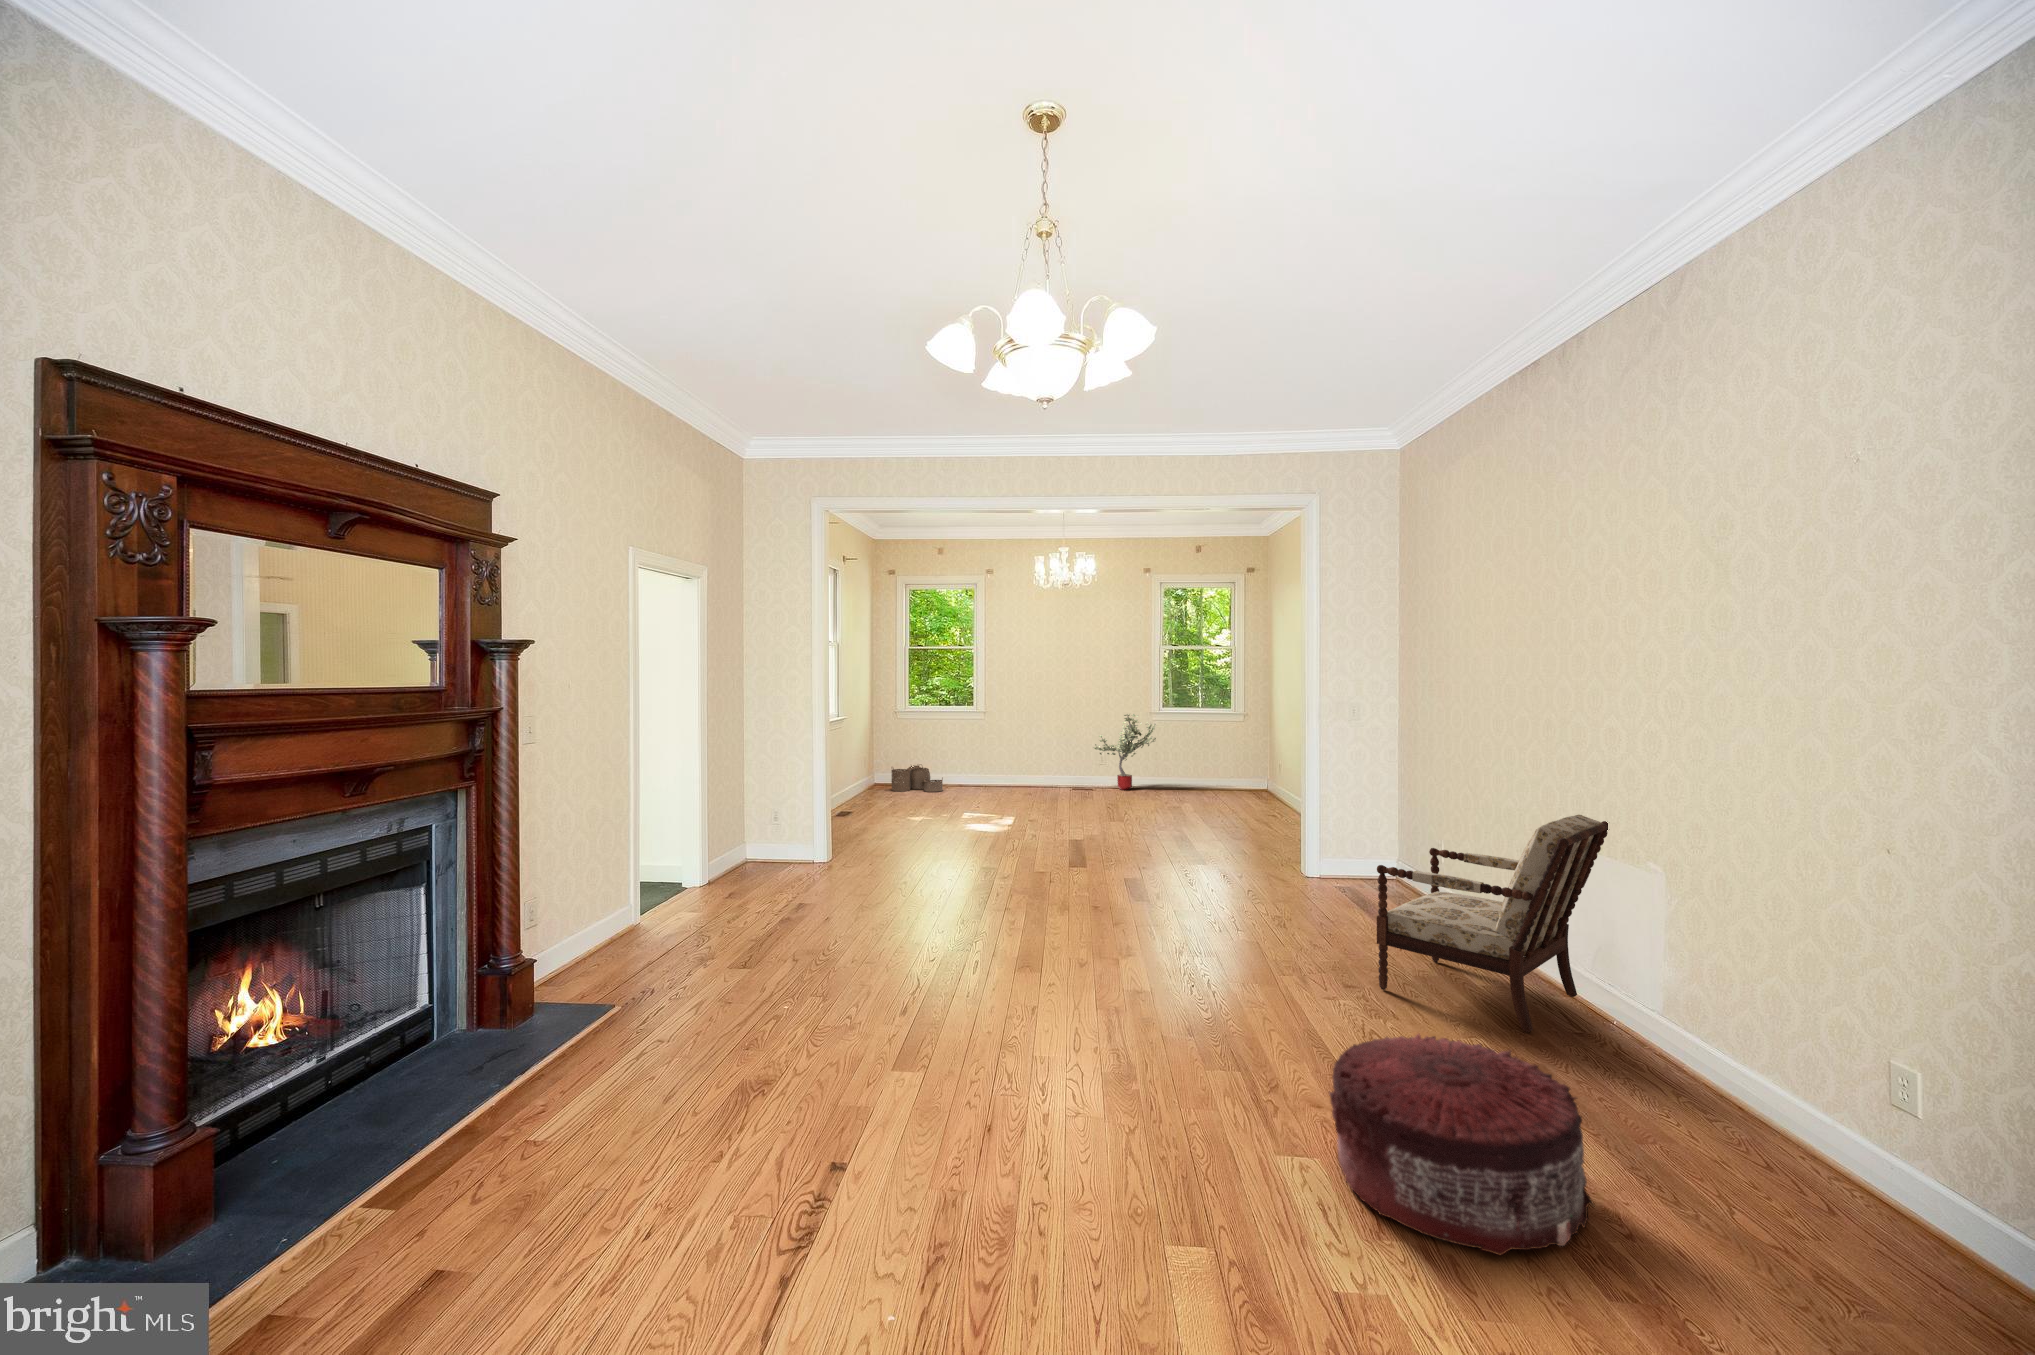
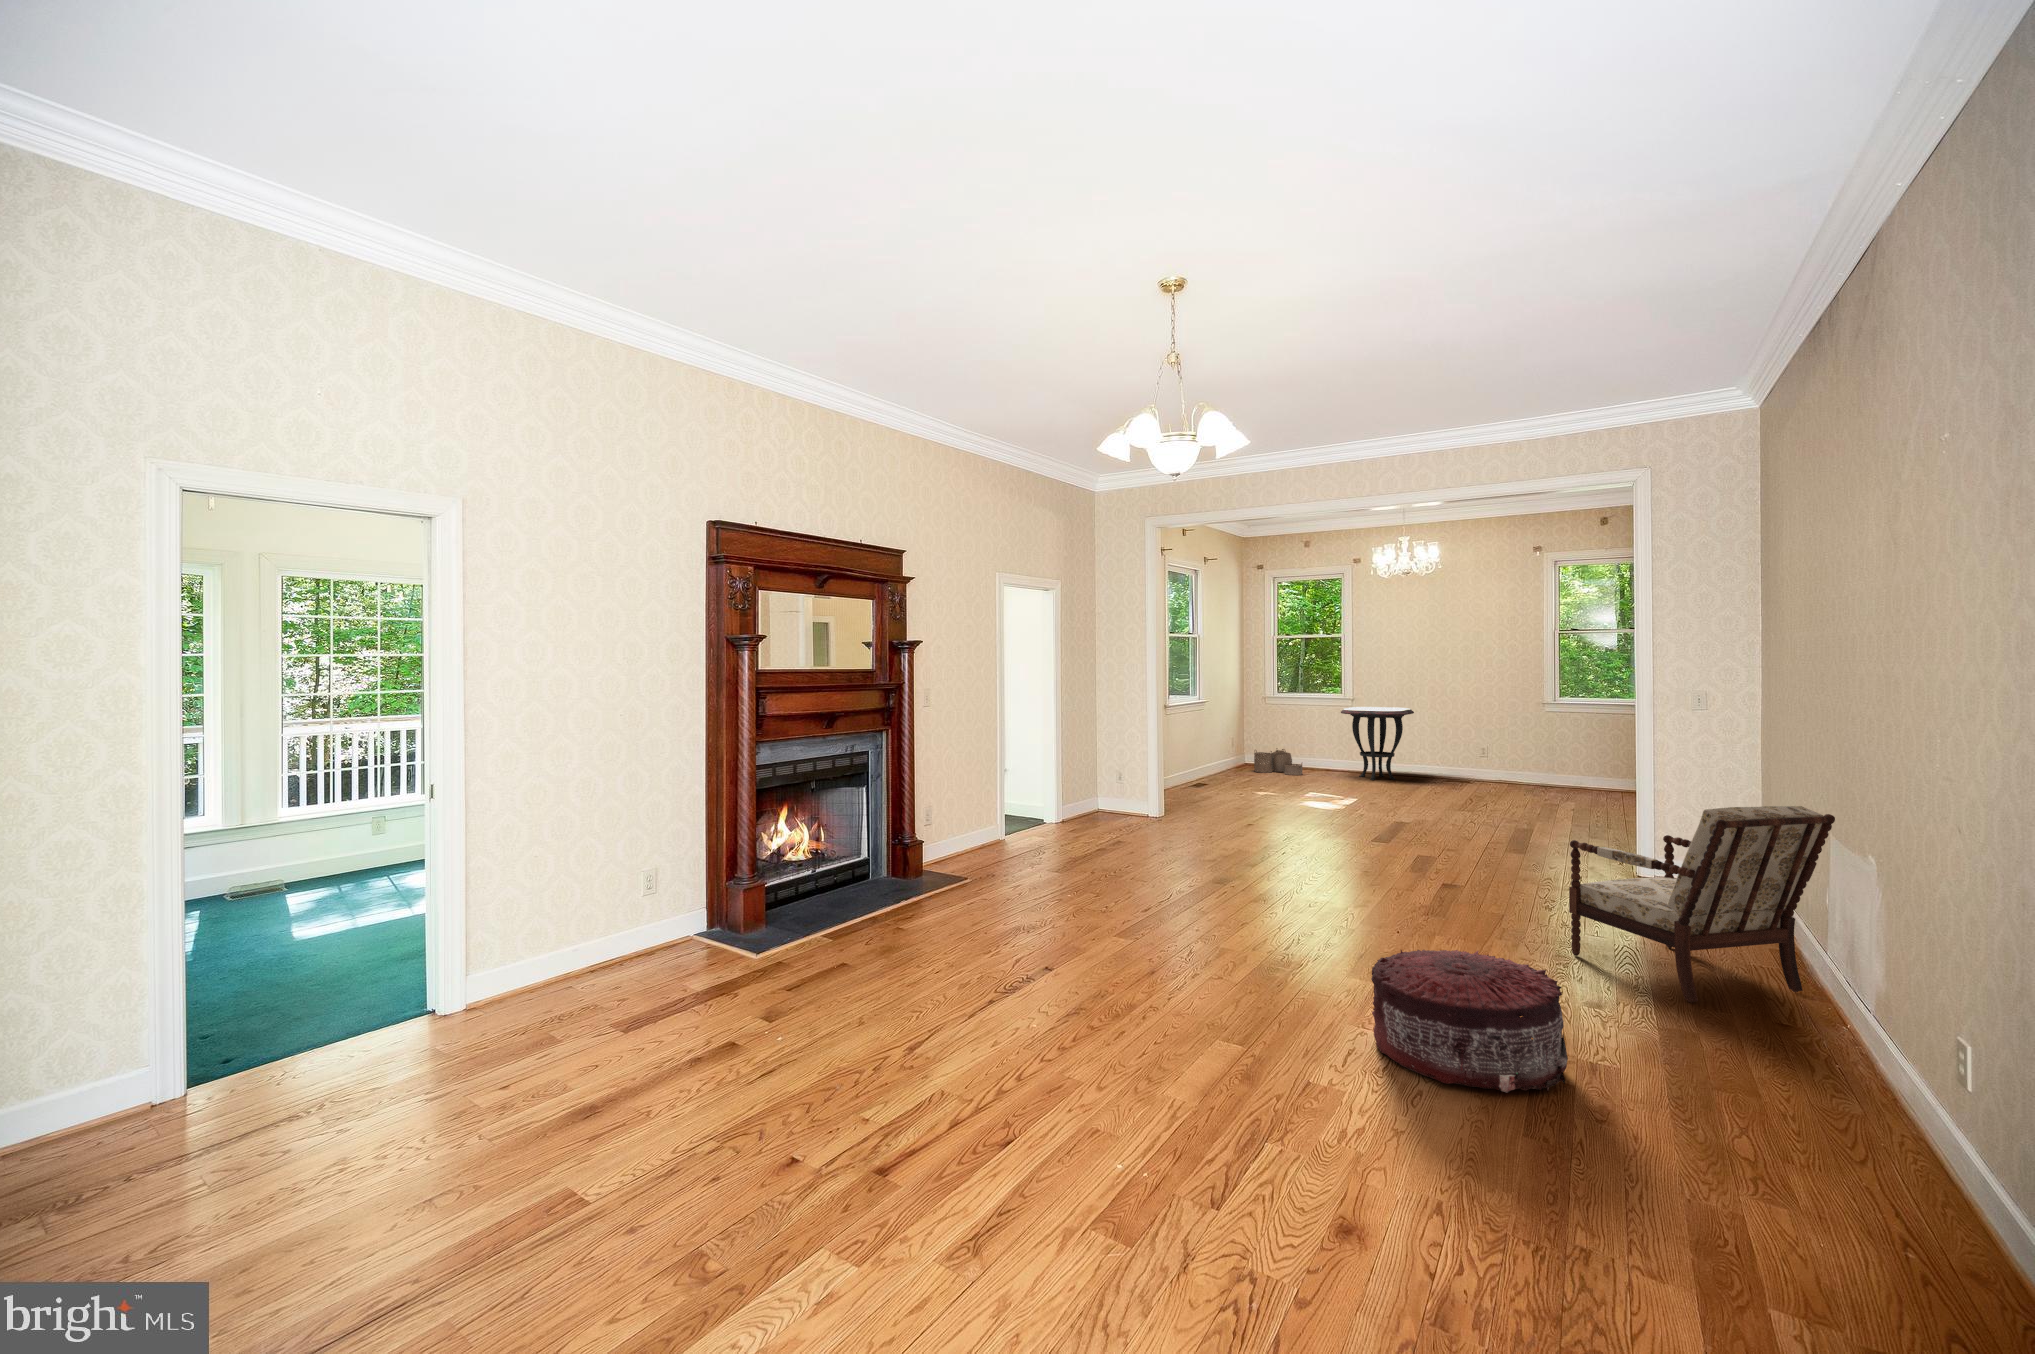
potted tree: present [1094,714,1156,790] -> none [1463,706,1537,786]
side table: none [981,717,1049,792] -> present [1341,707,1414,780]

